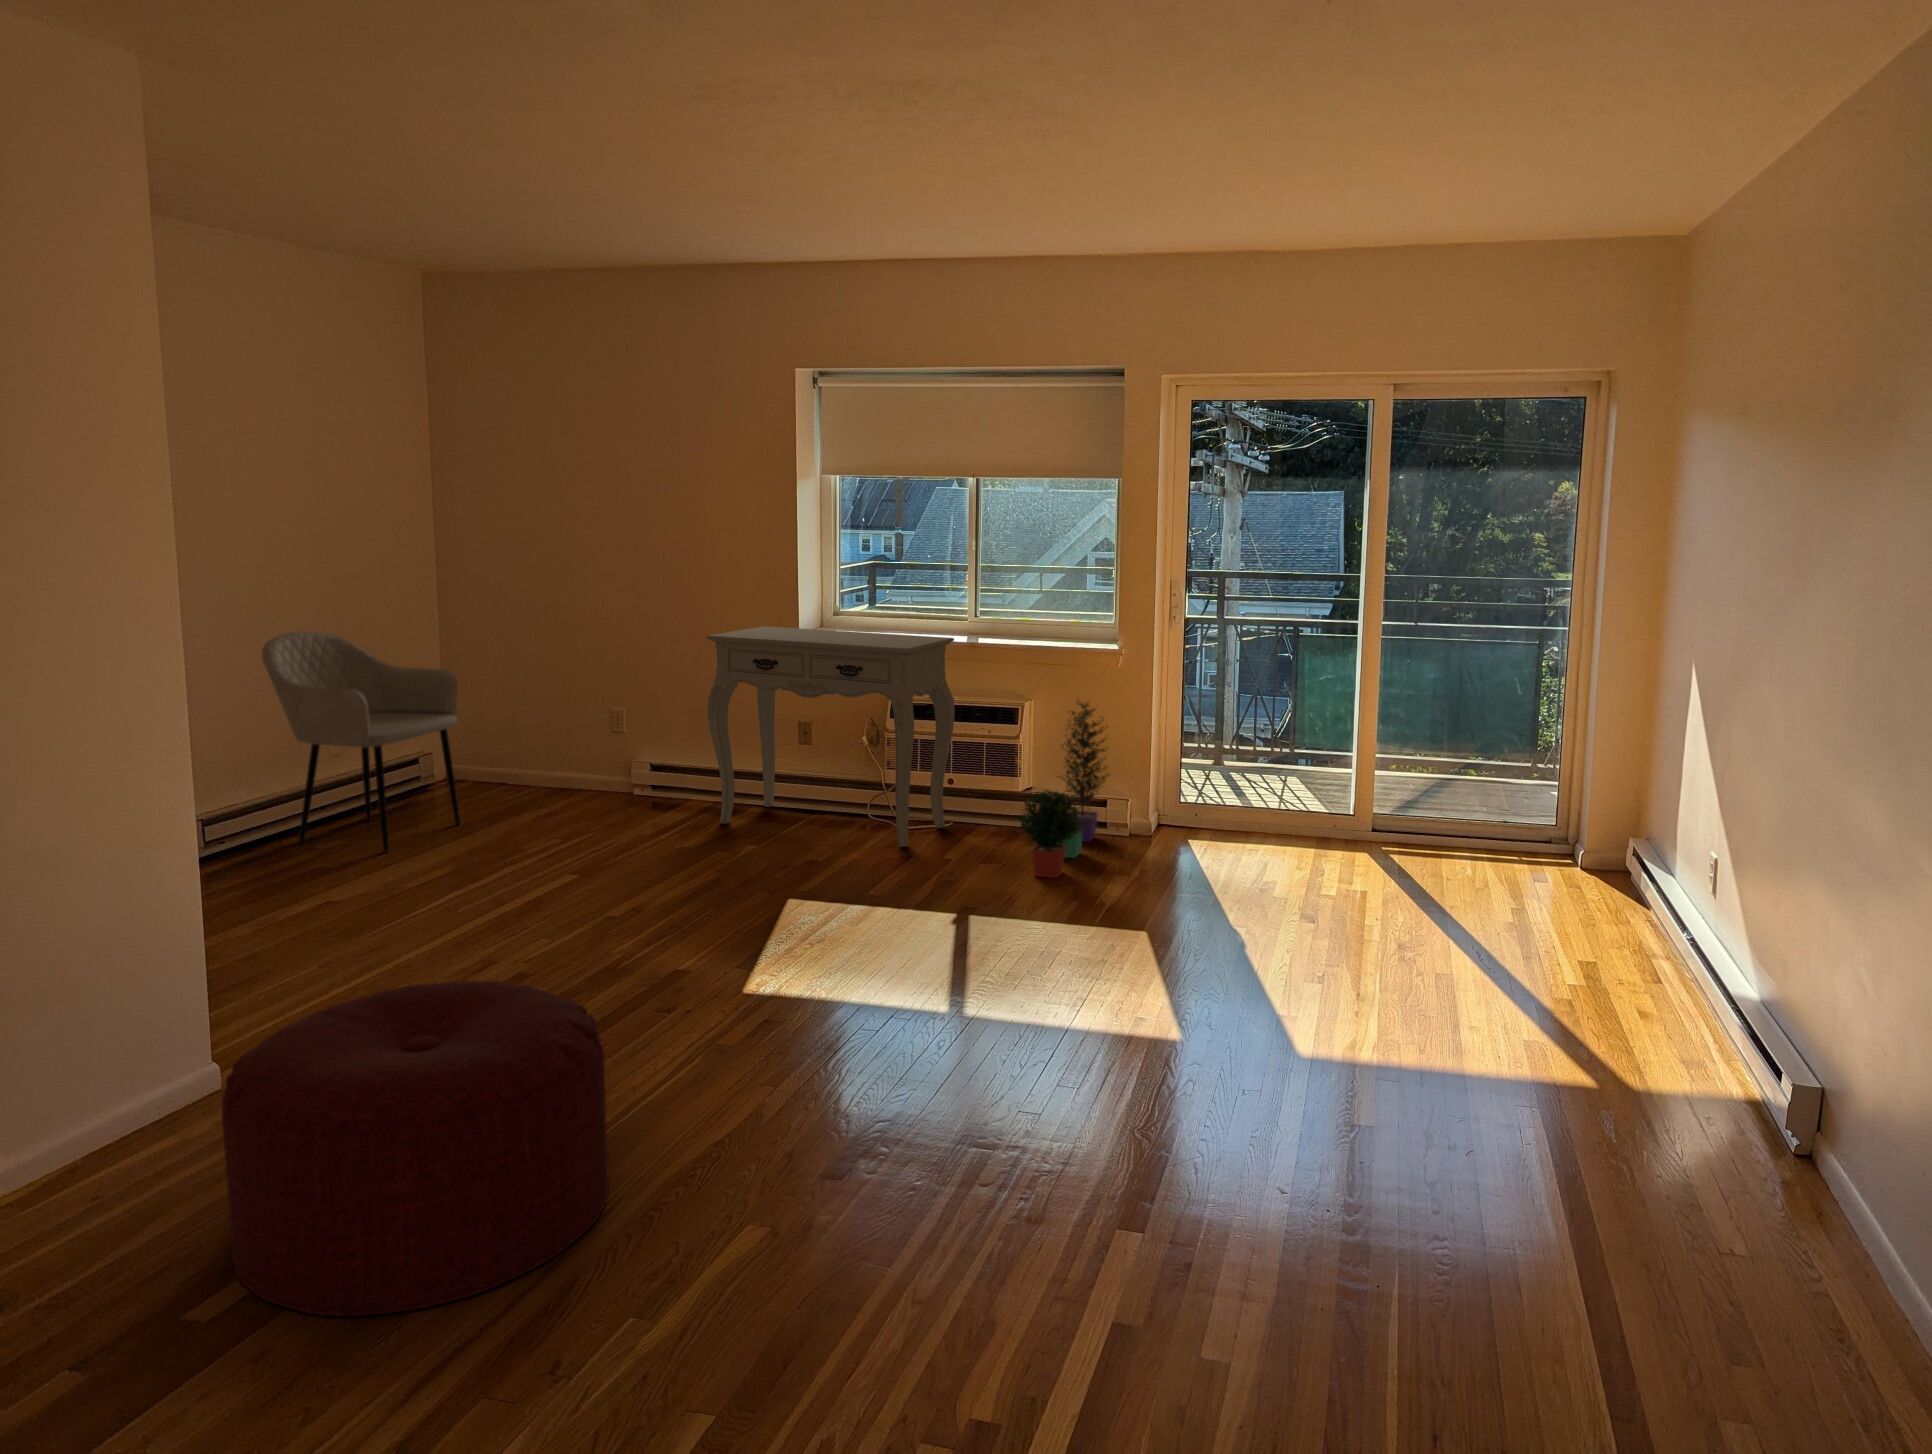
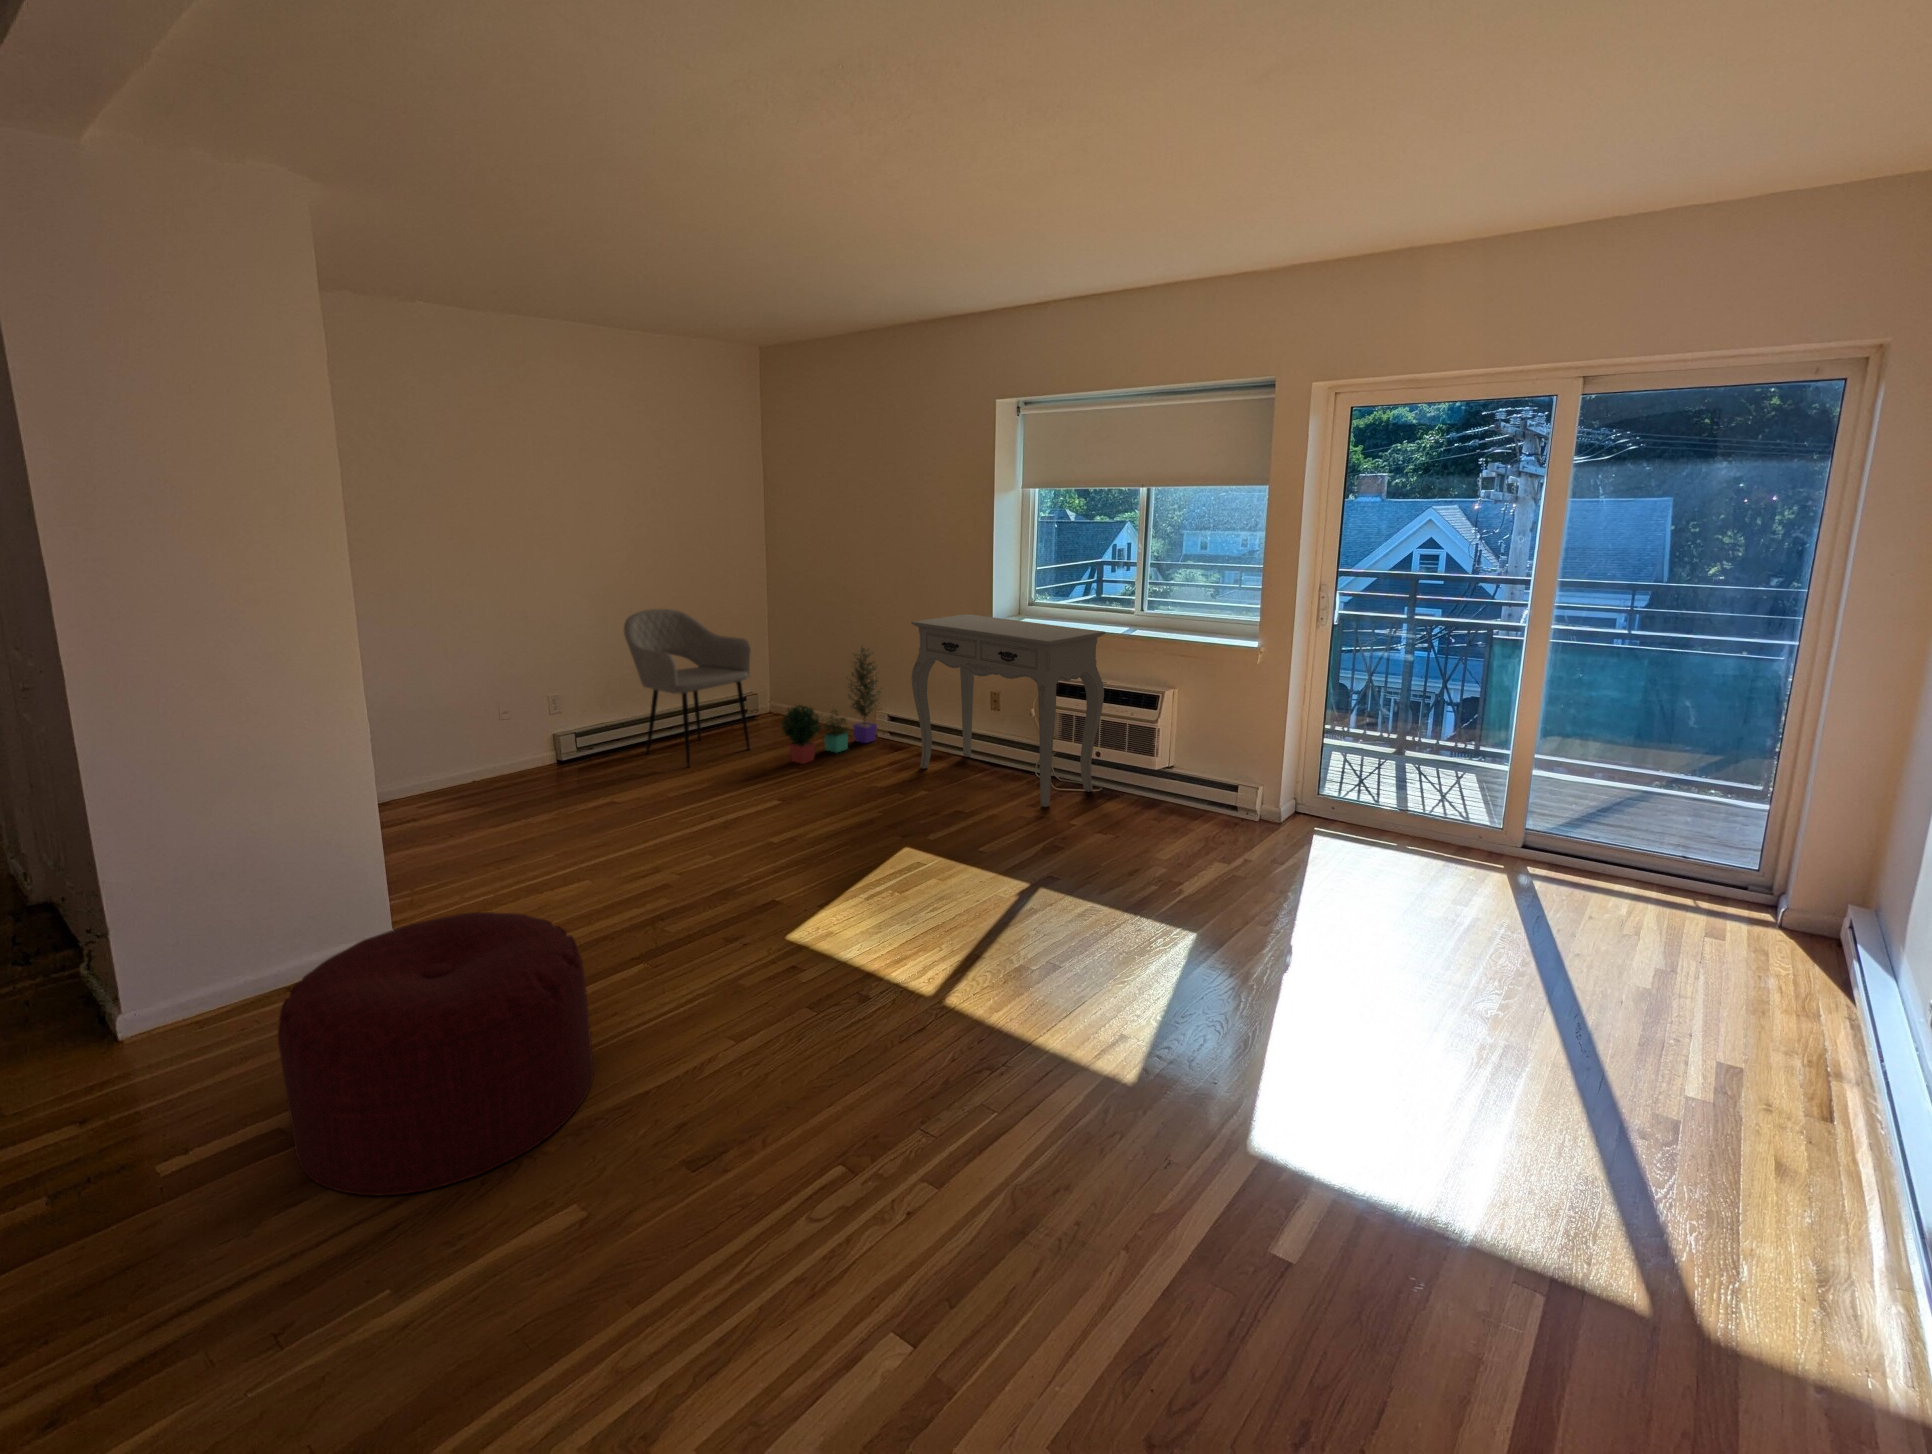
potted plant: present [1019,701,1108,878] -> present [780,648,880,764]

